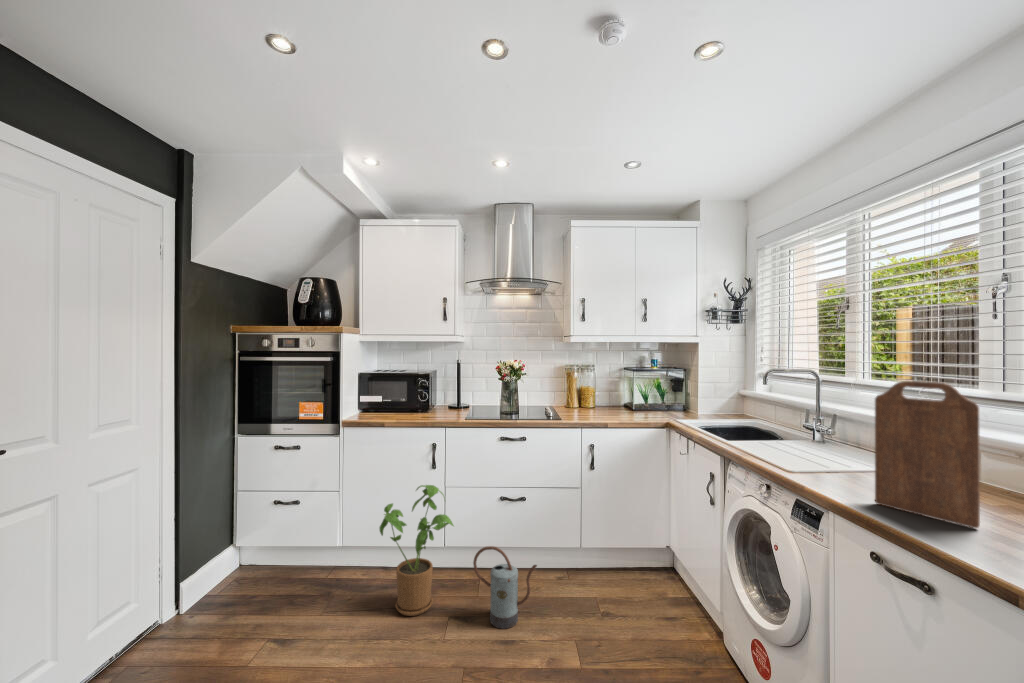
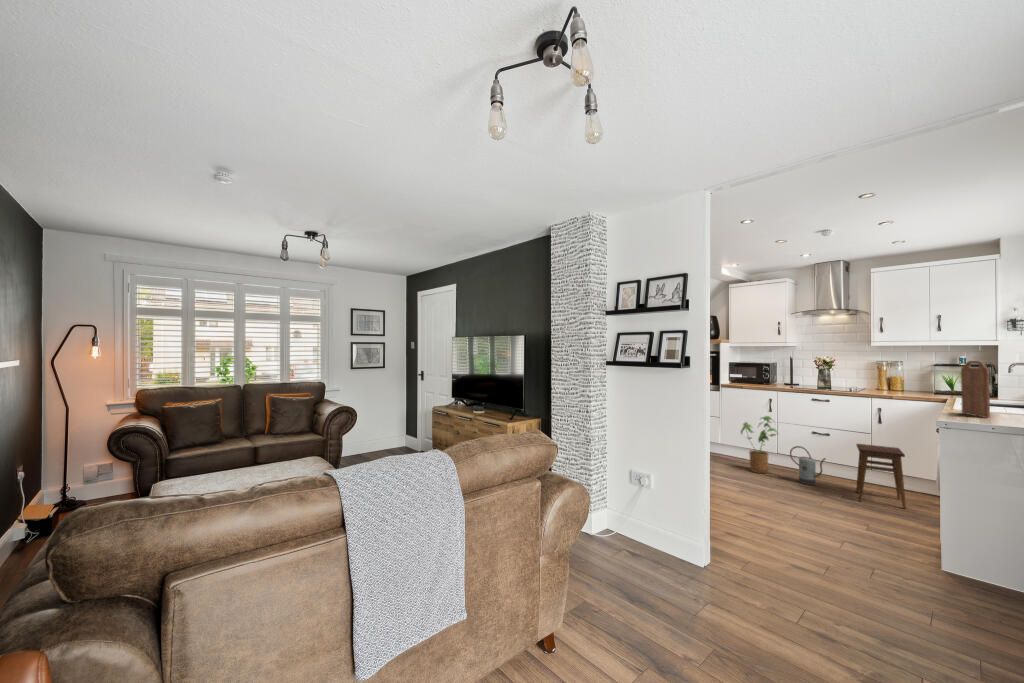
stool: none [581,523,671,661] -> present [856,444,906,509]

